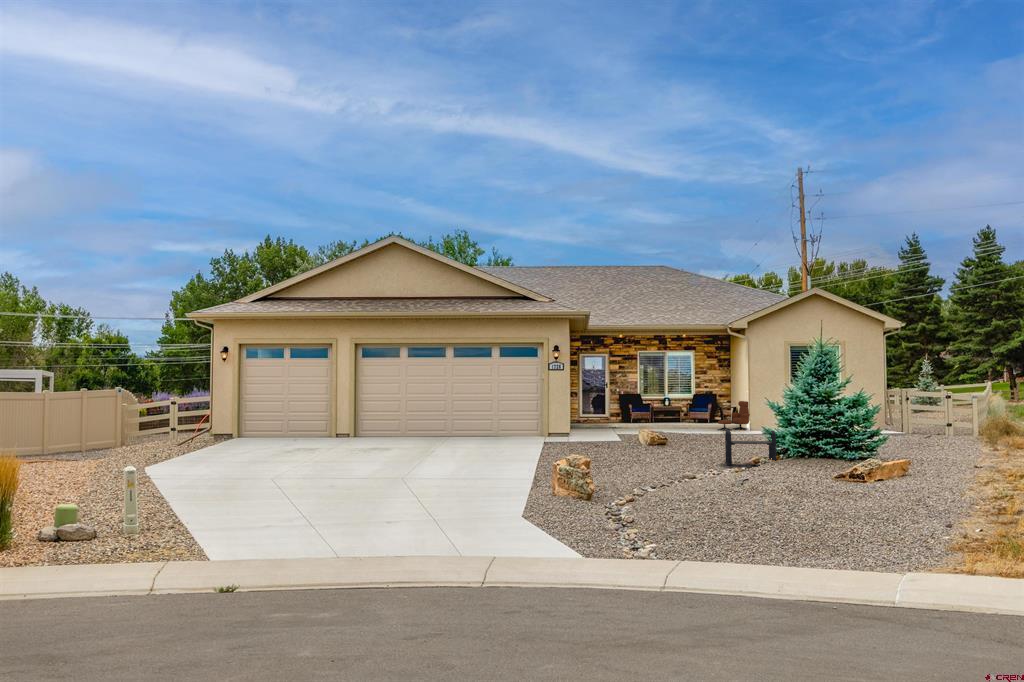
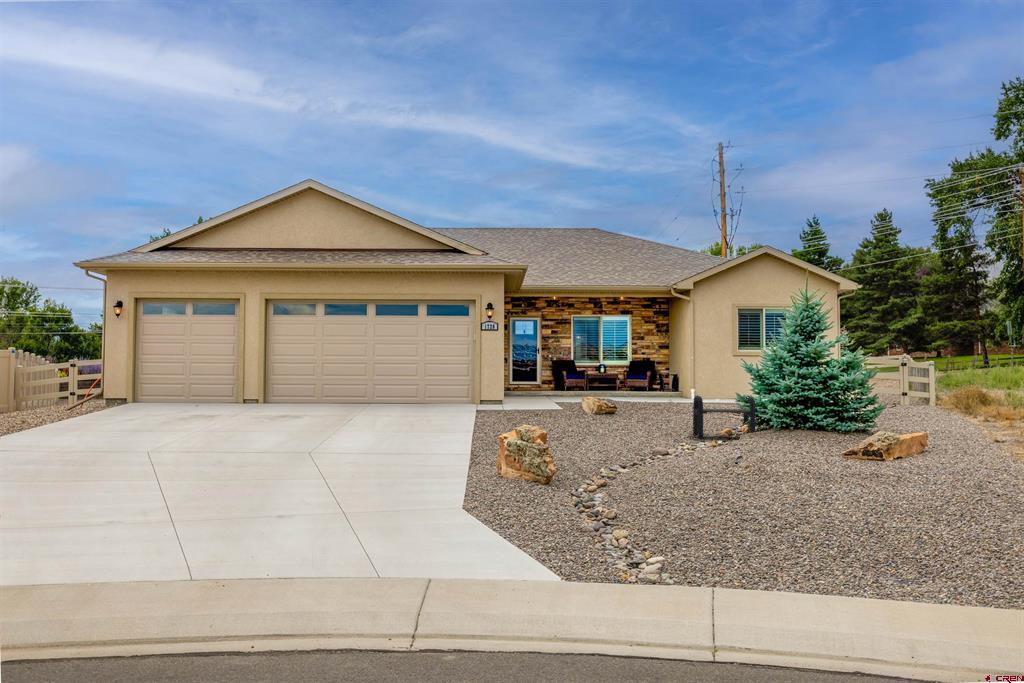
lounge chair: present [718,401,750,430] -> none [660,368,695,400]

